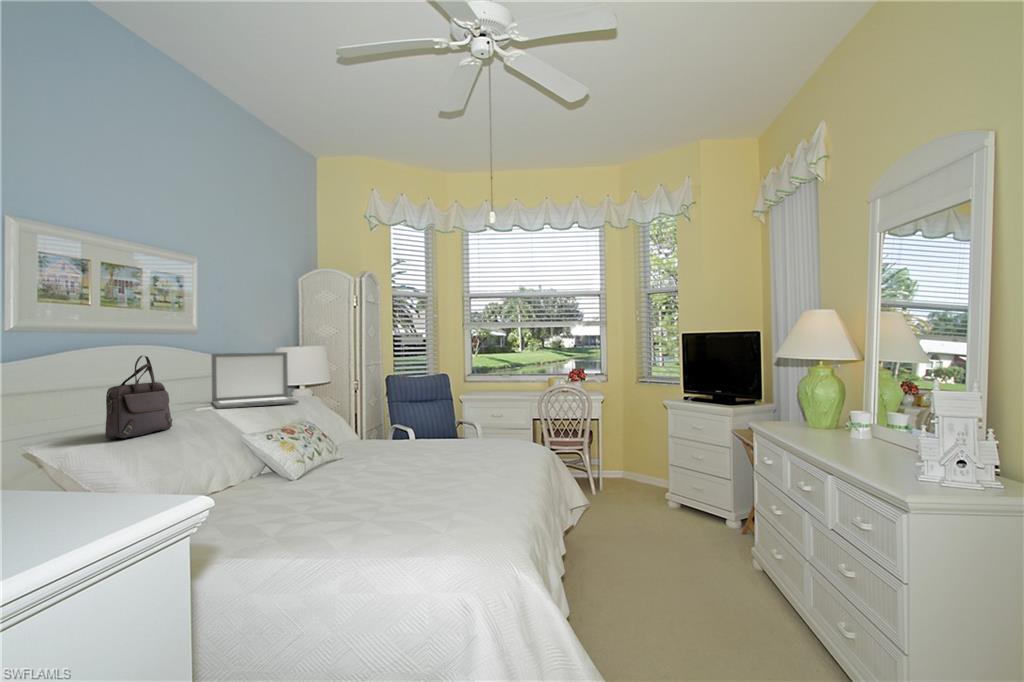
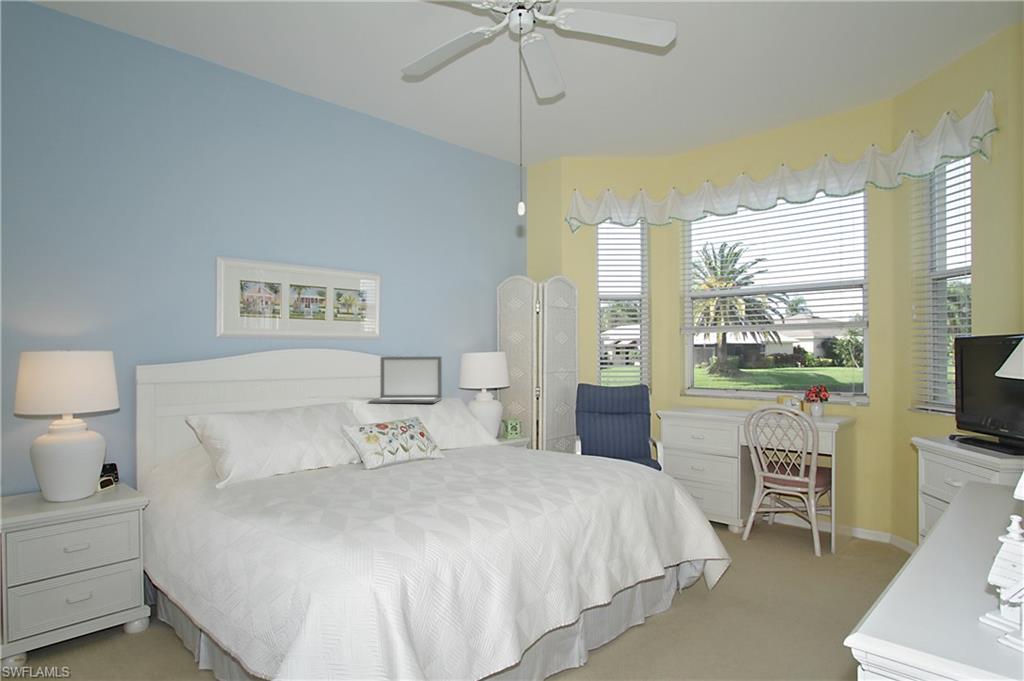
handbag: present [105,355,172,439] -> none [240,354,297,416]

